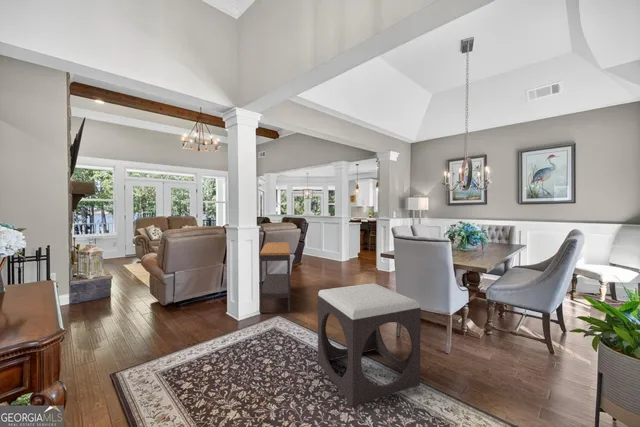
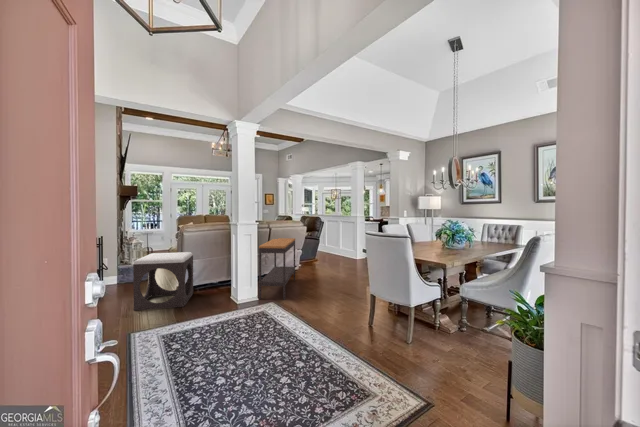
footstool: present [318,283,421,407] -> present [133,252,193,310]

